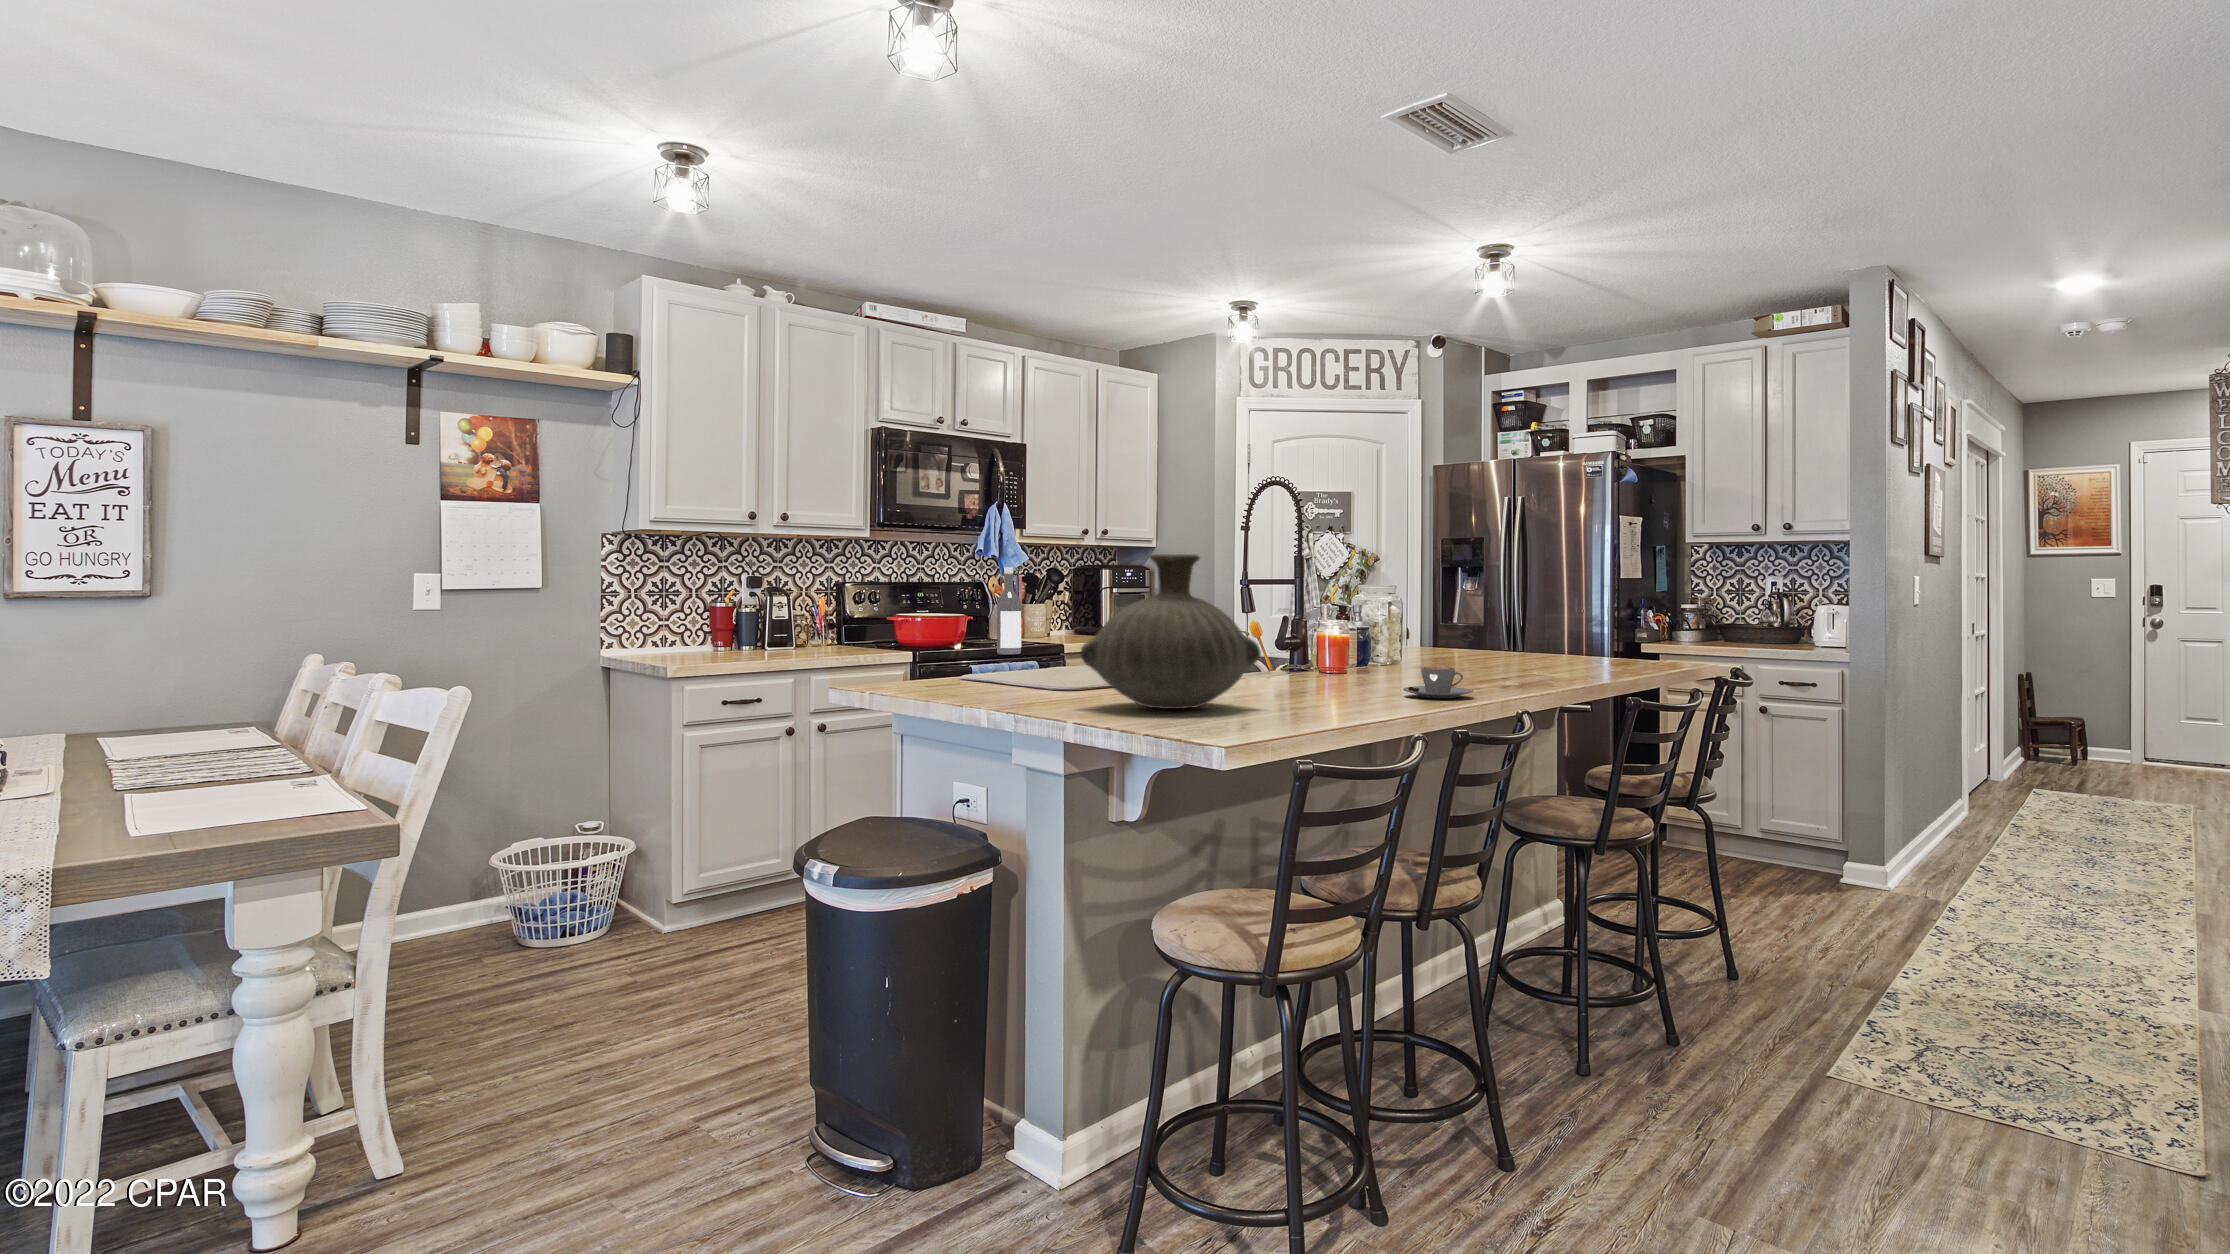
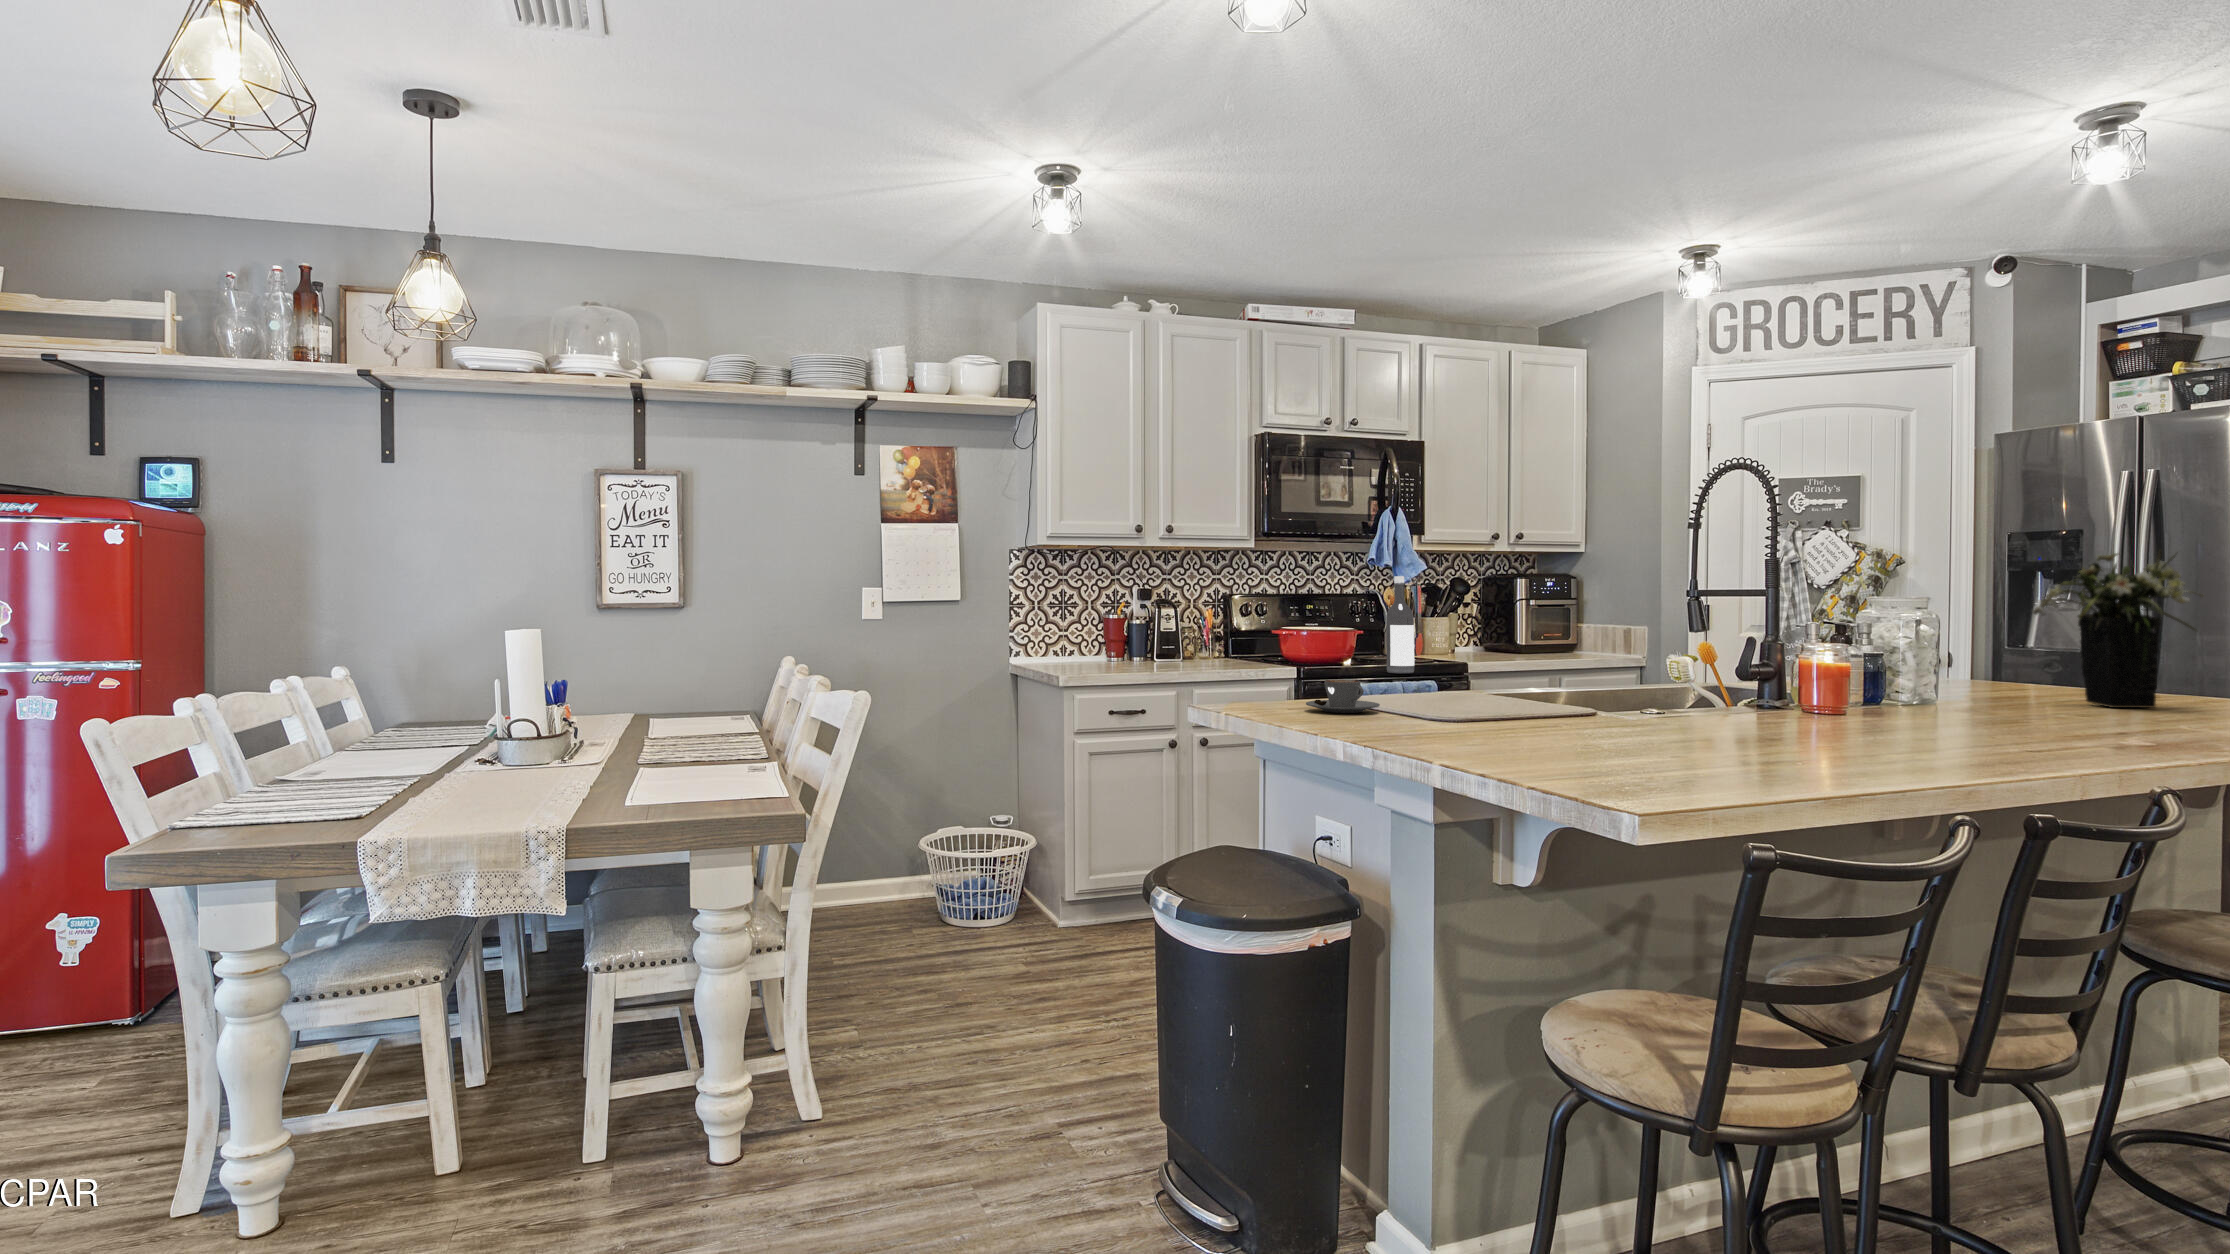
flower arrangement: none [1459,553,1553,664] -> present [2033,550,2203,708]
vase: present [1080,554,1261,709] -> none [1452,558,1699,754]
coffee cup: present [1403,667,1473,698] -> present [1306,680,1380,713]

